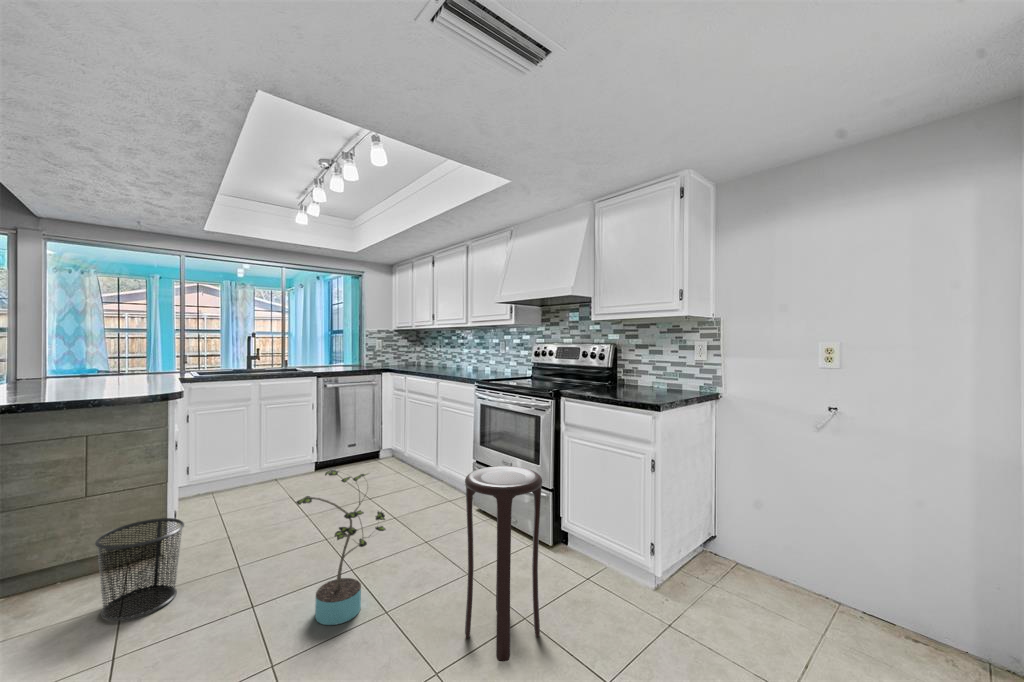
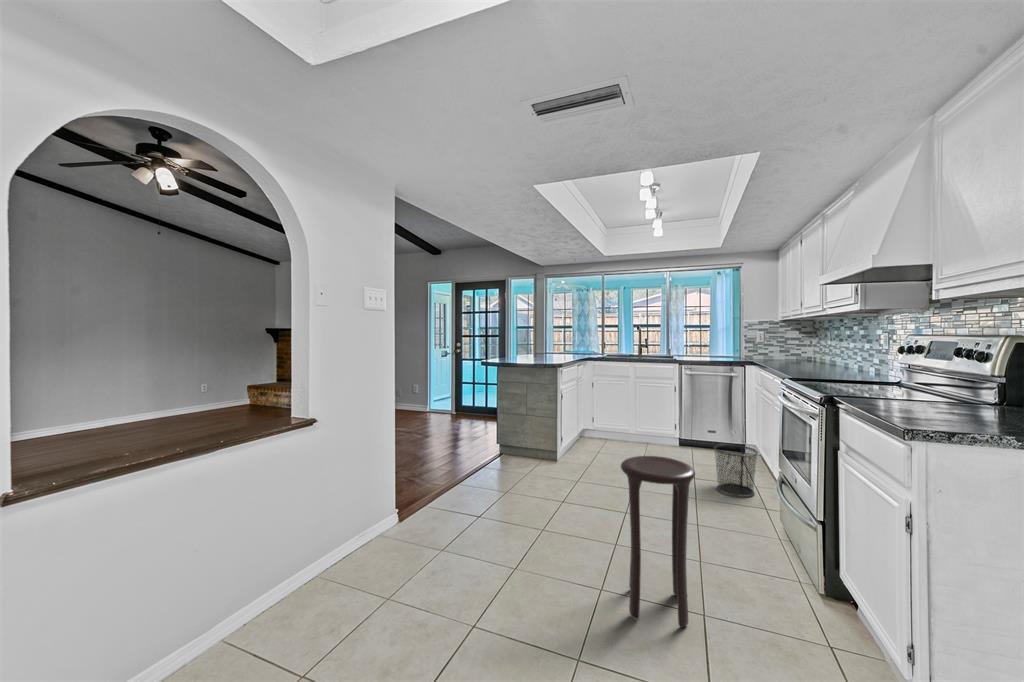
potted plant: present [296,470,386,625] -> none [557,432,613,538]
waste bin: present [95,518,184,621] -> present [714,444,758,497]

